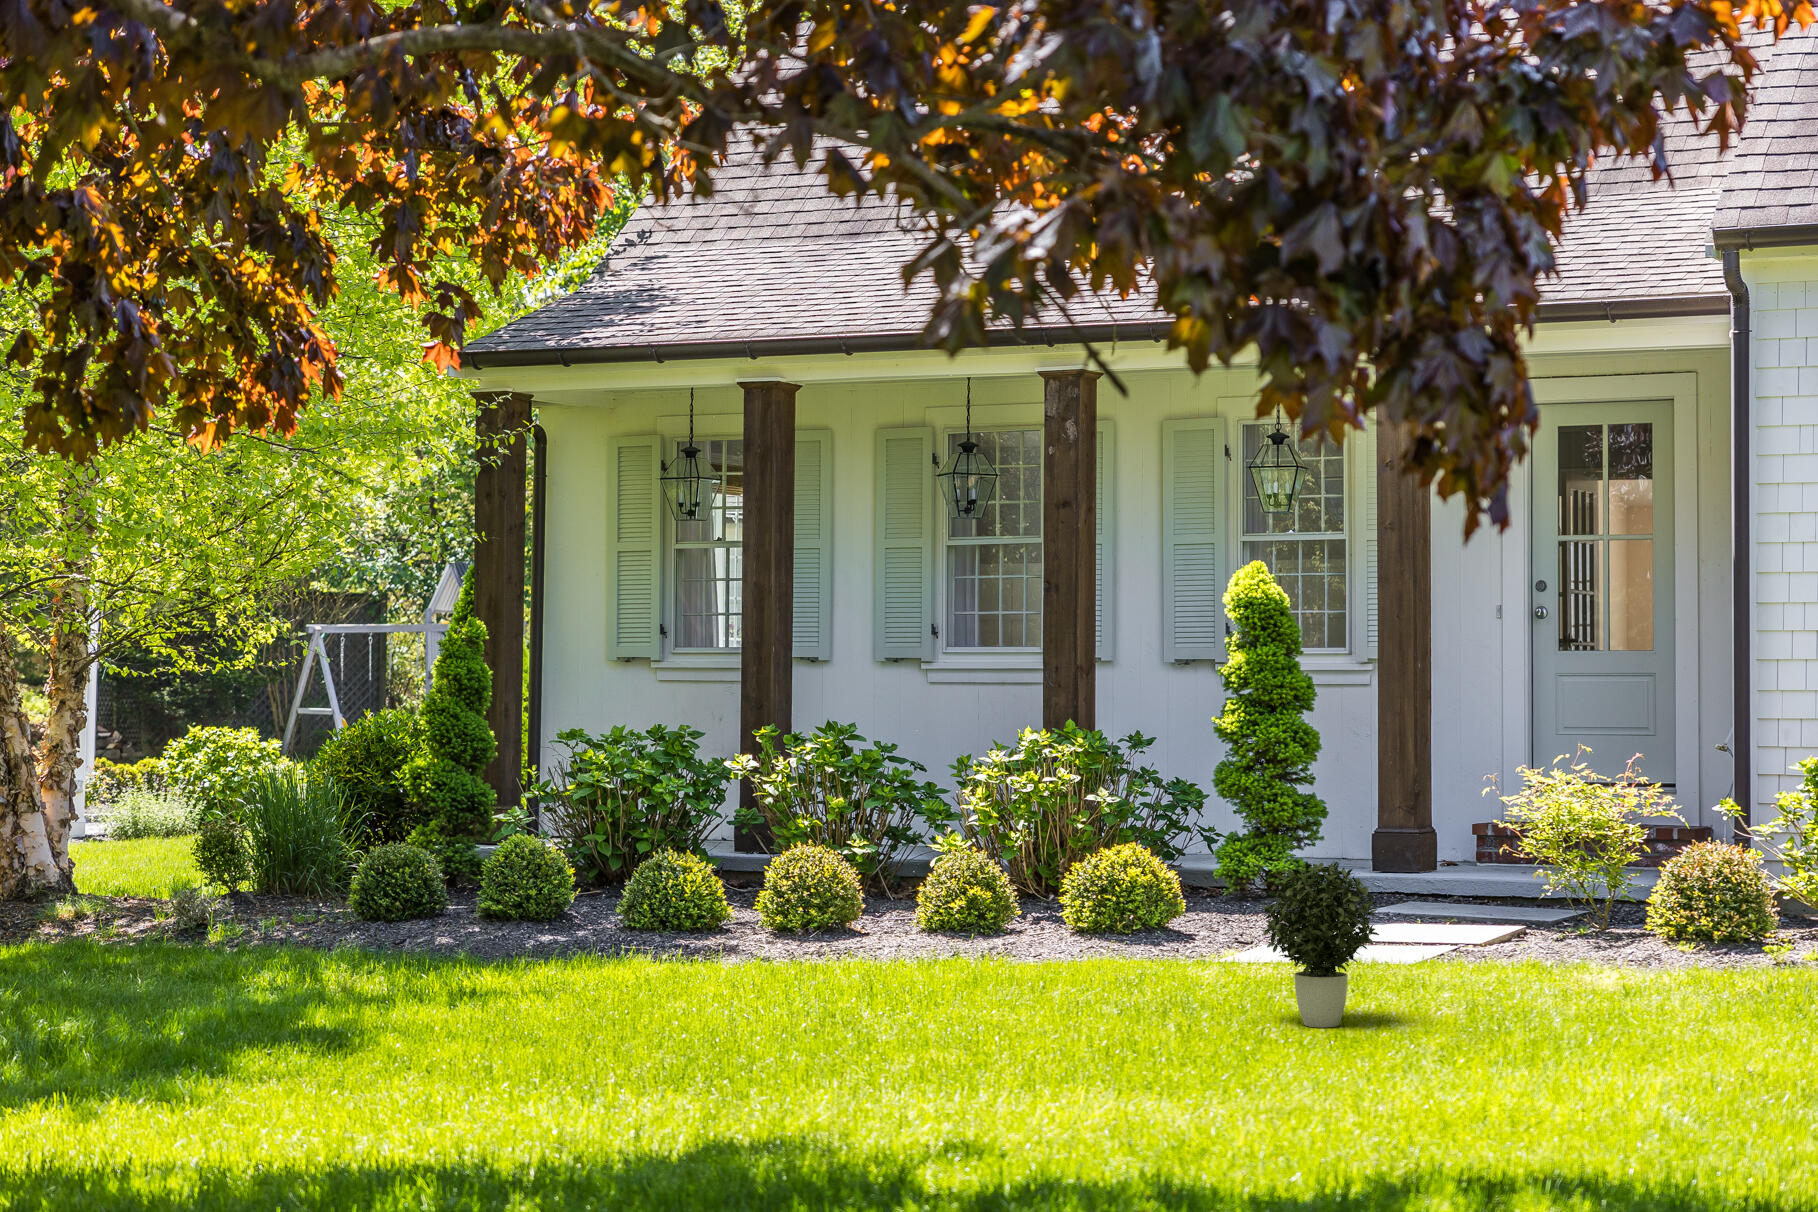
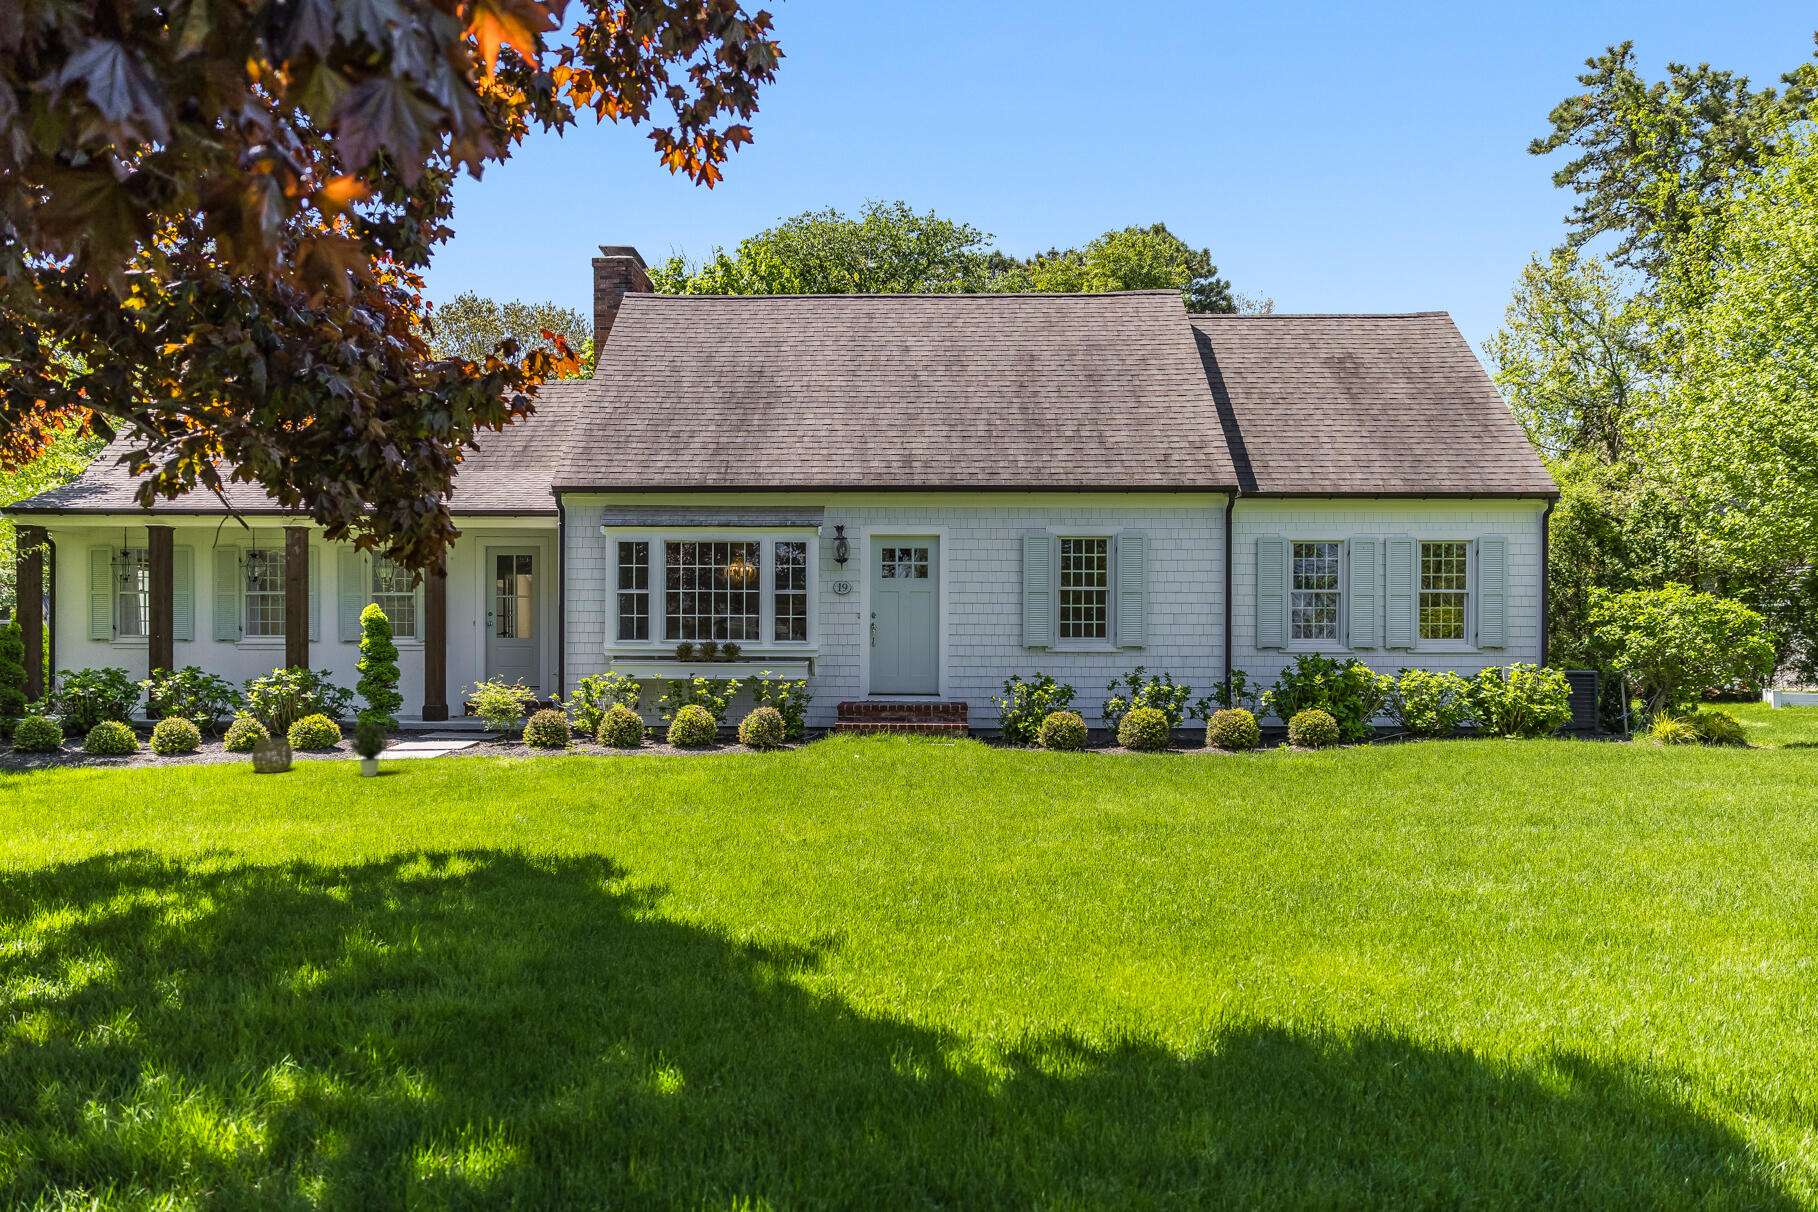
woven basket: none [997,900,1101,998] -> present [252,739,293,773]

